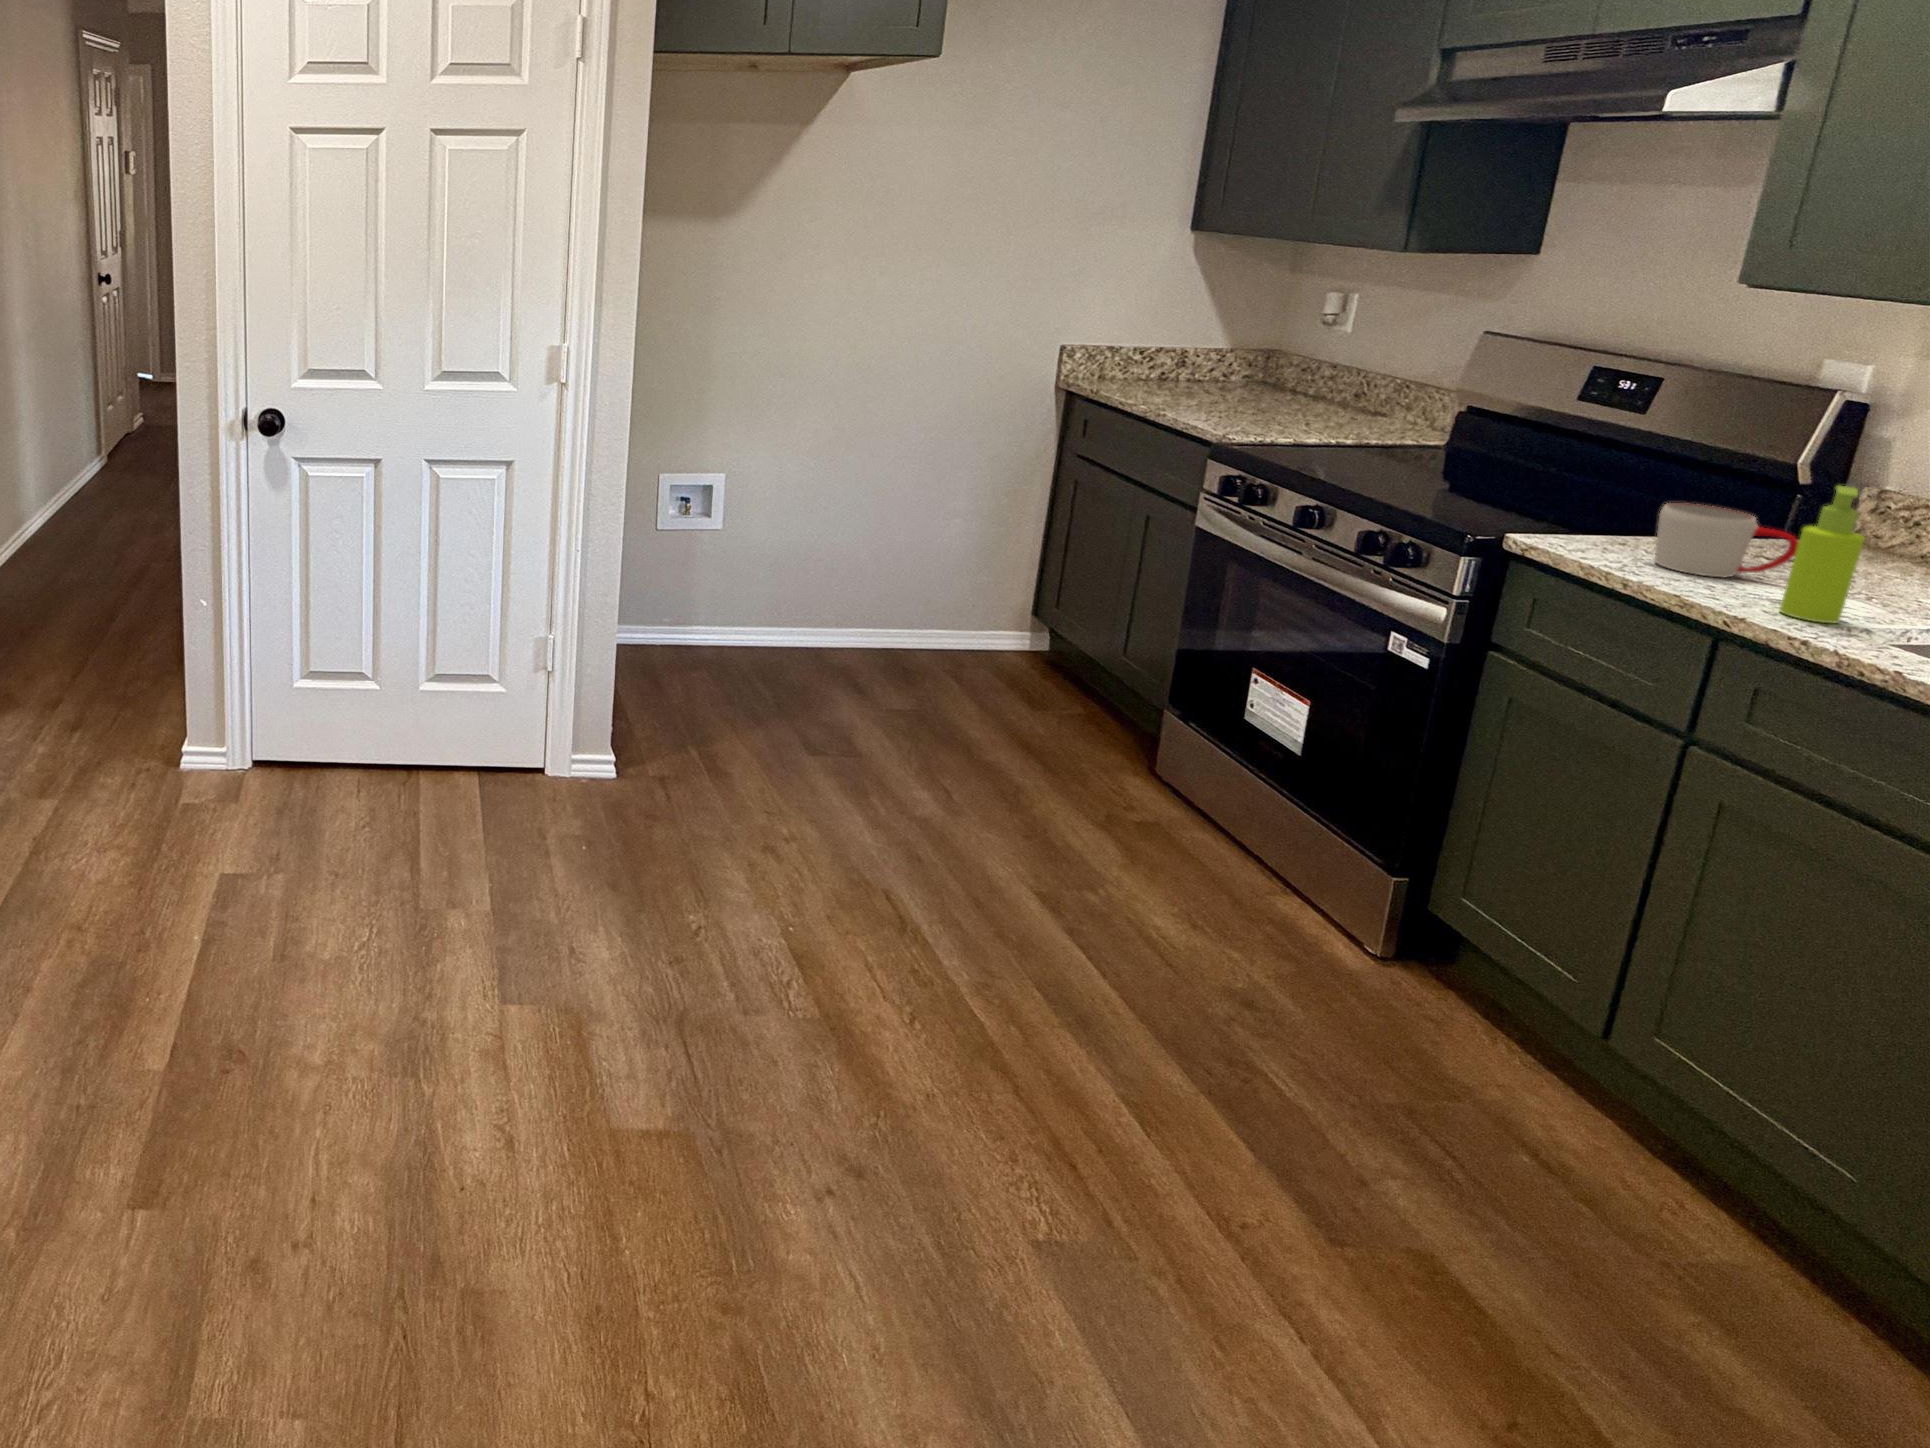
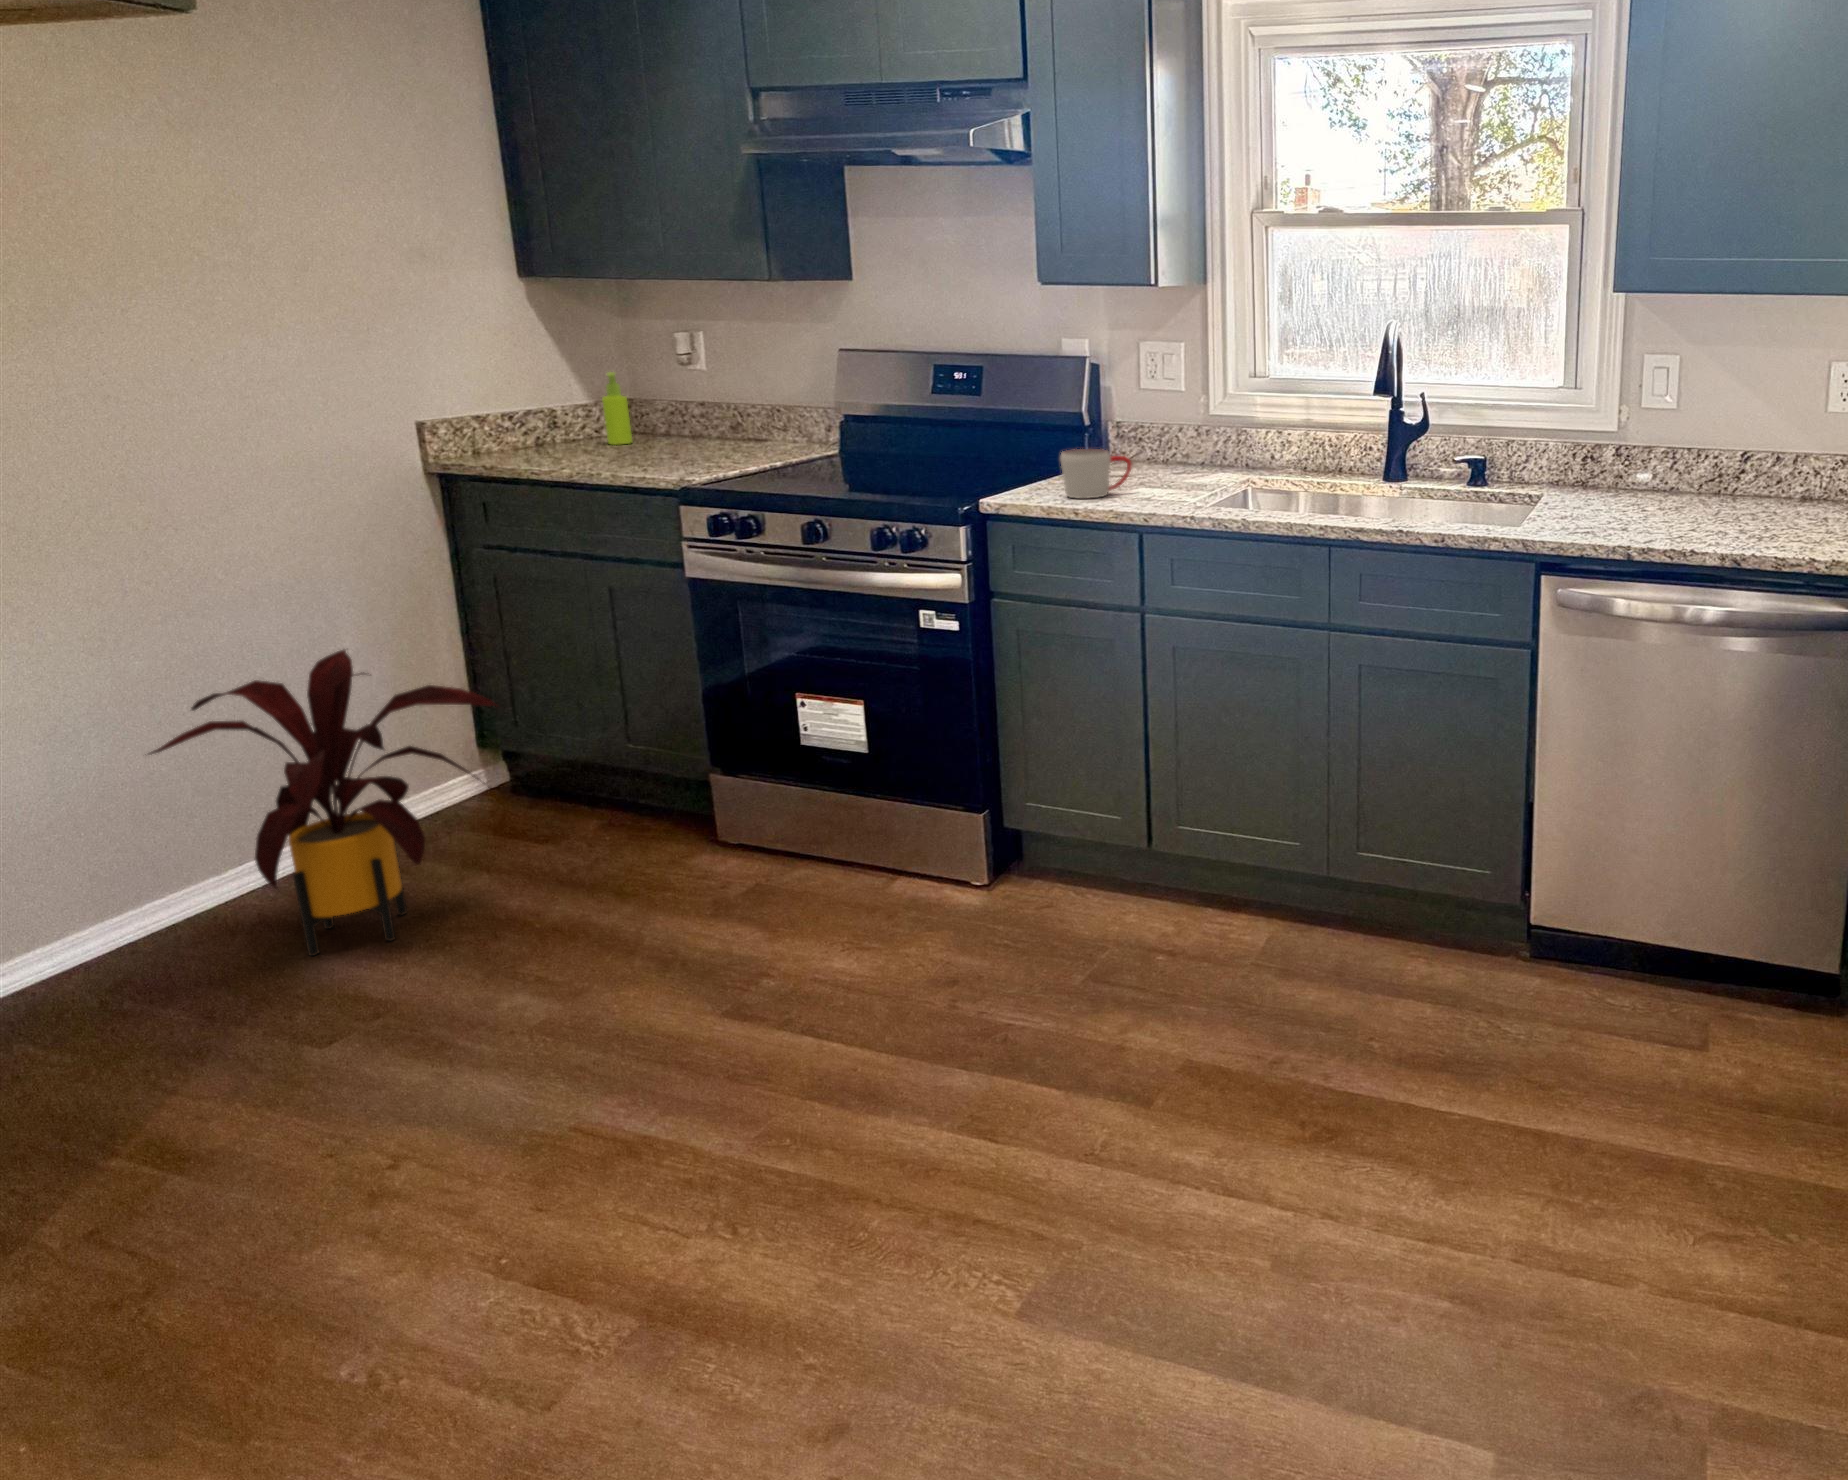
soap dispenser: present [1780,485,1864,623] -> present [602,372,632,445]
house plant: none [814,504,1009,715] -> present [149,650,496,956]

